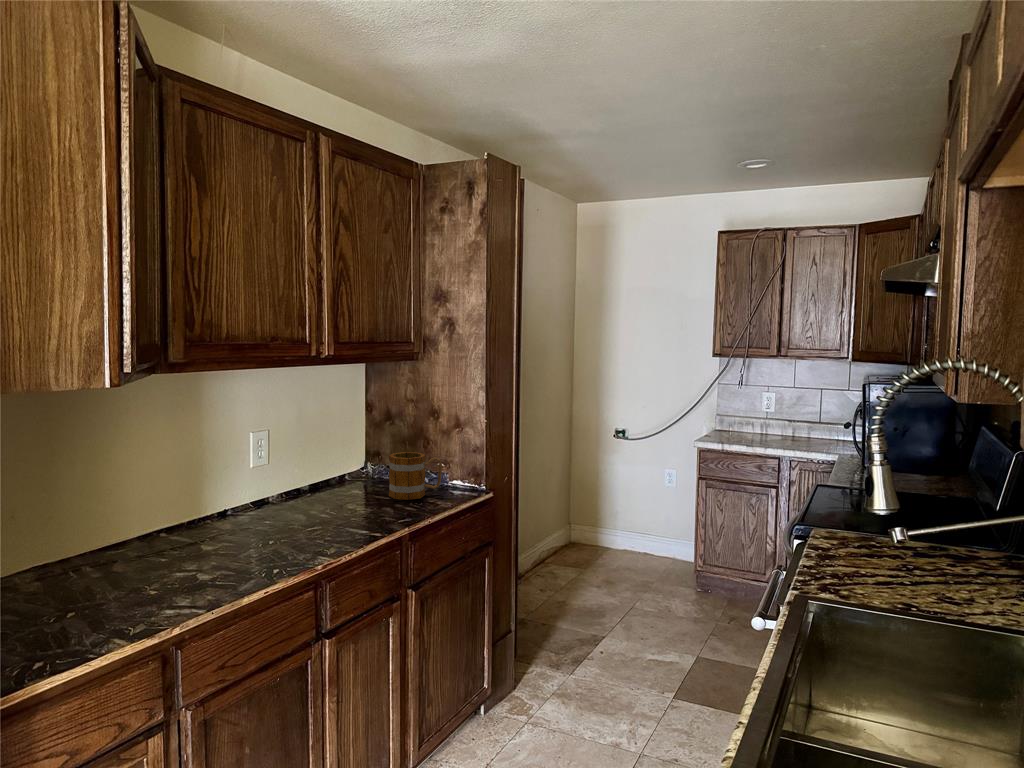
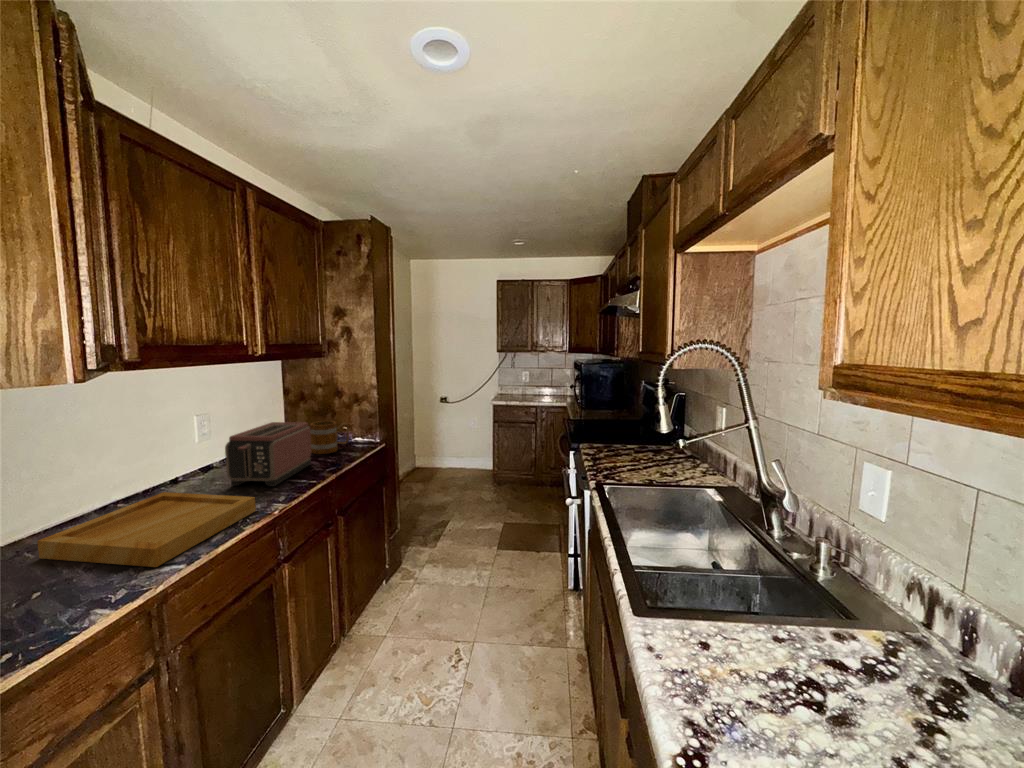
toaster: none [277,448,383,535] -> present [225,422,311,486]
tray: none [84,524,296,607] -> present [37,492,256,567]

